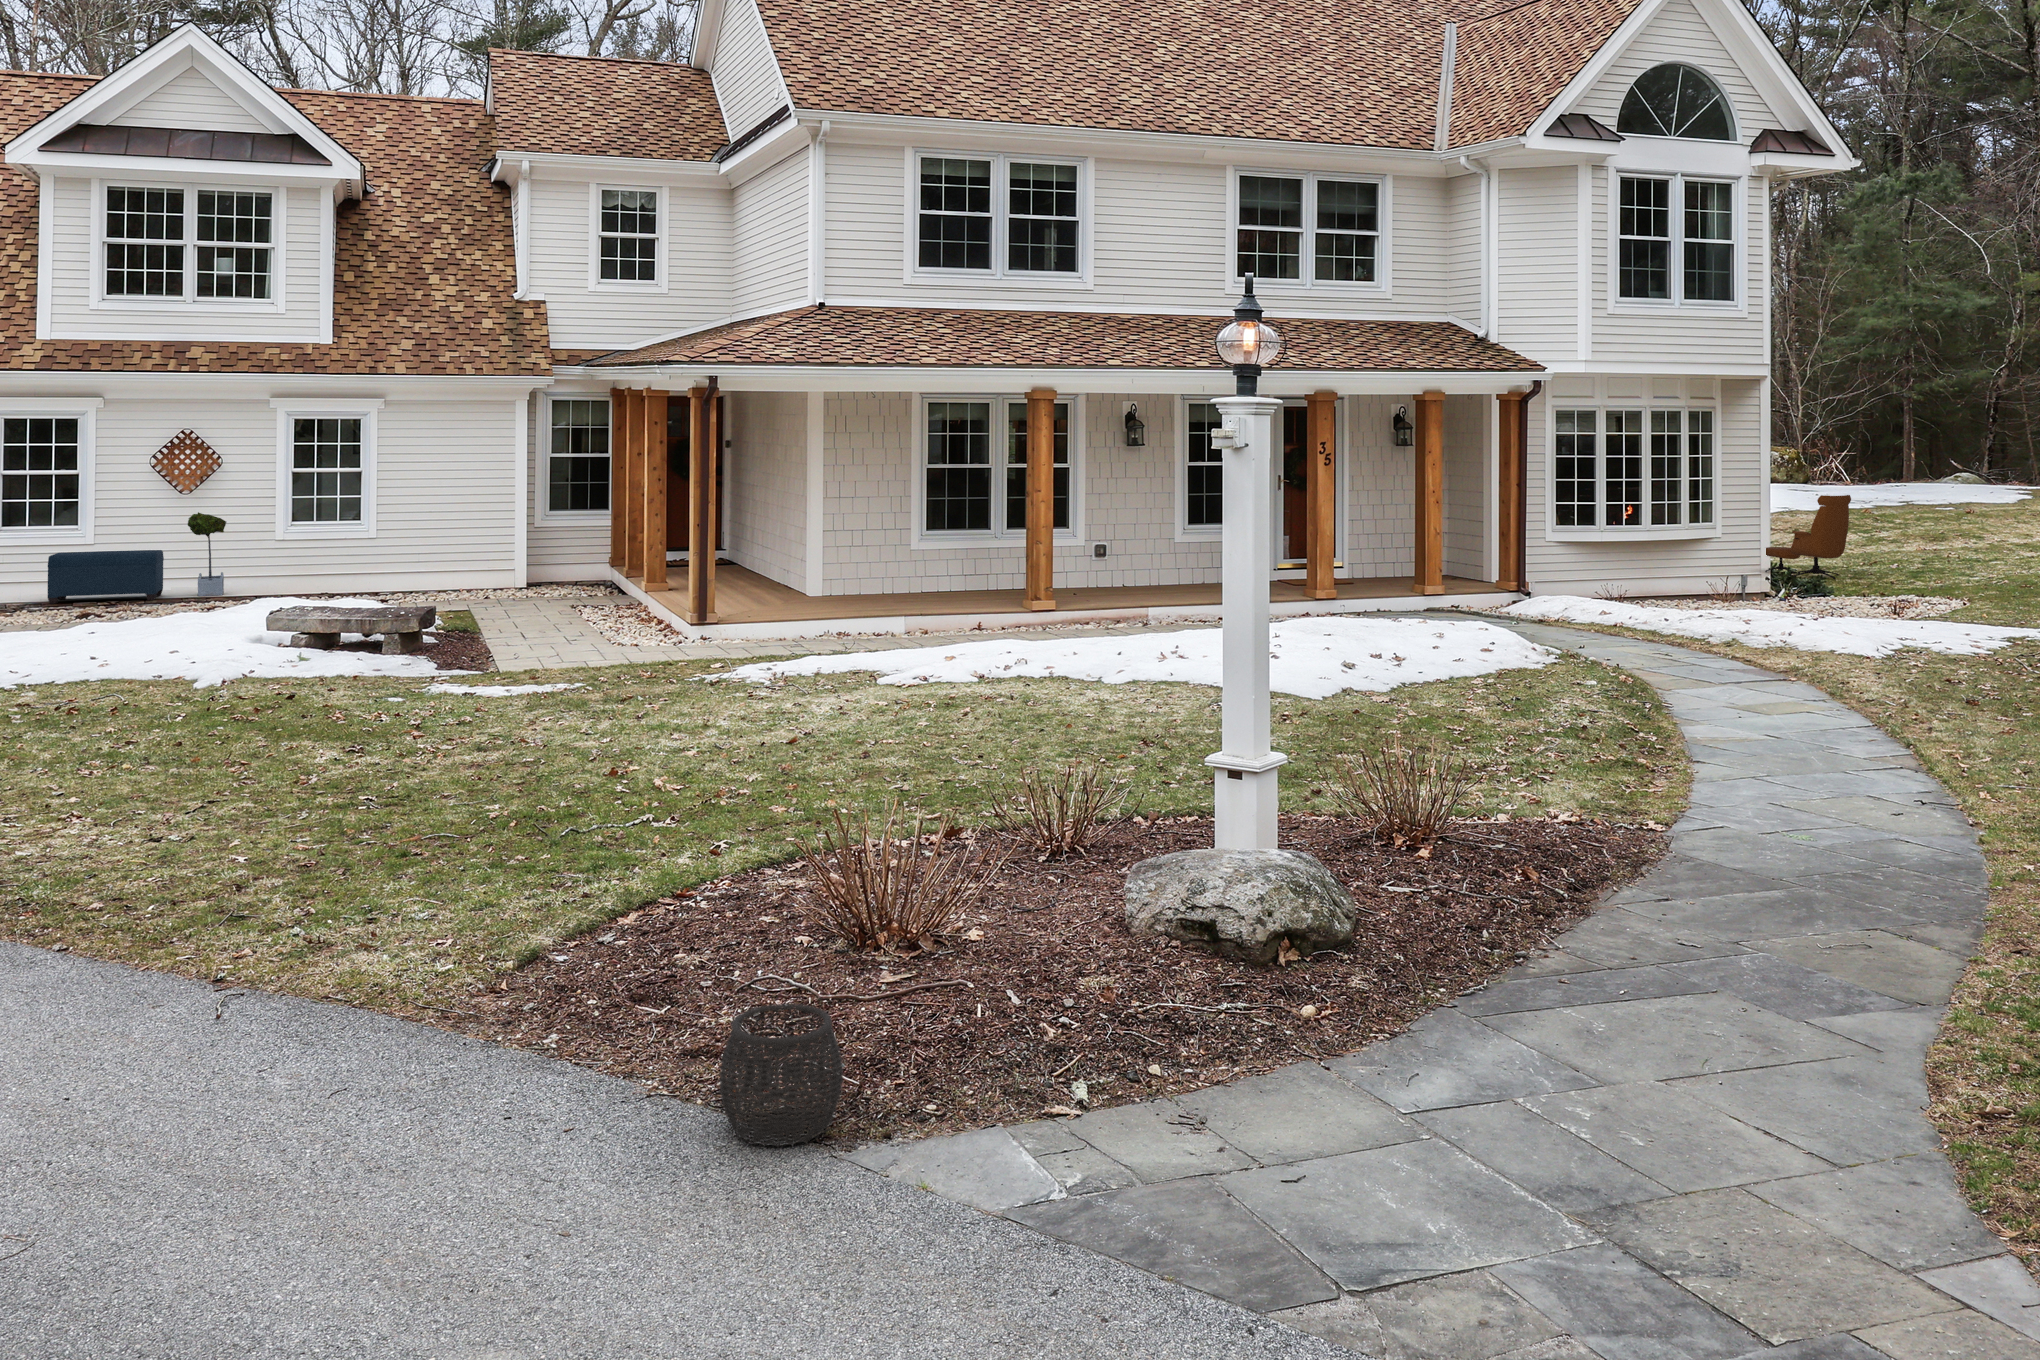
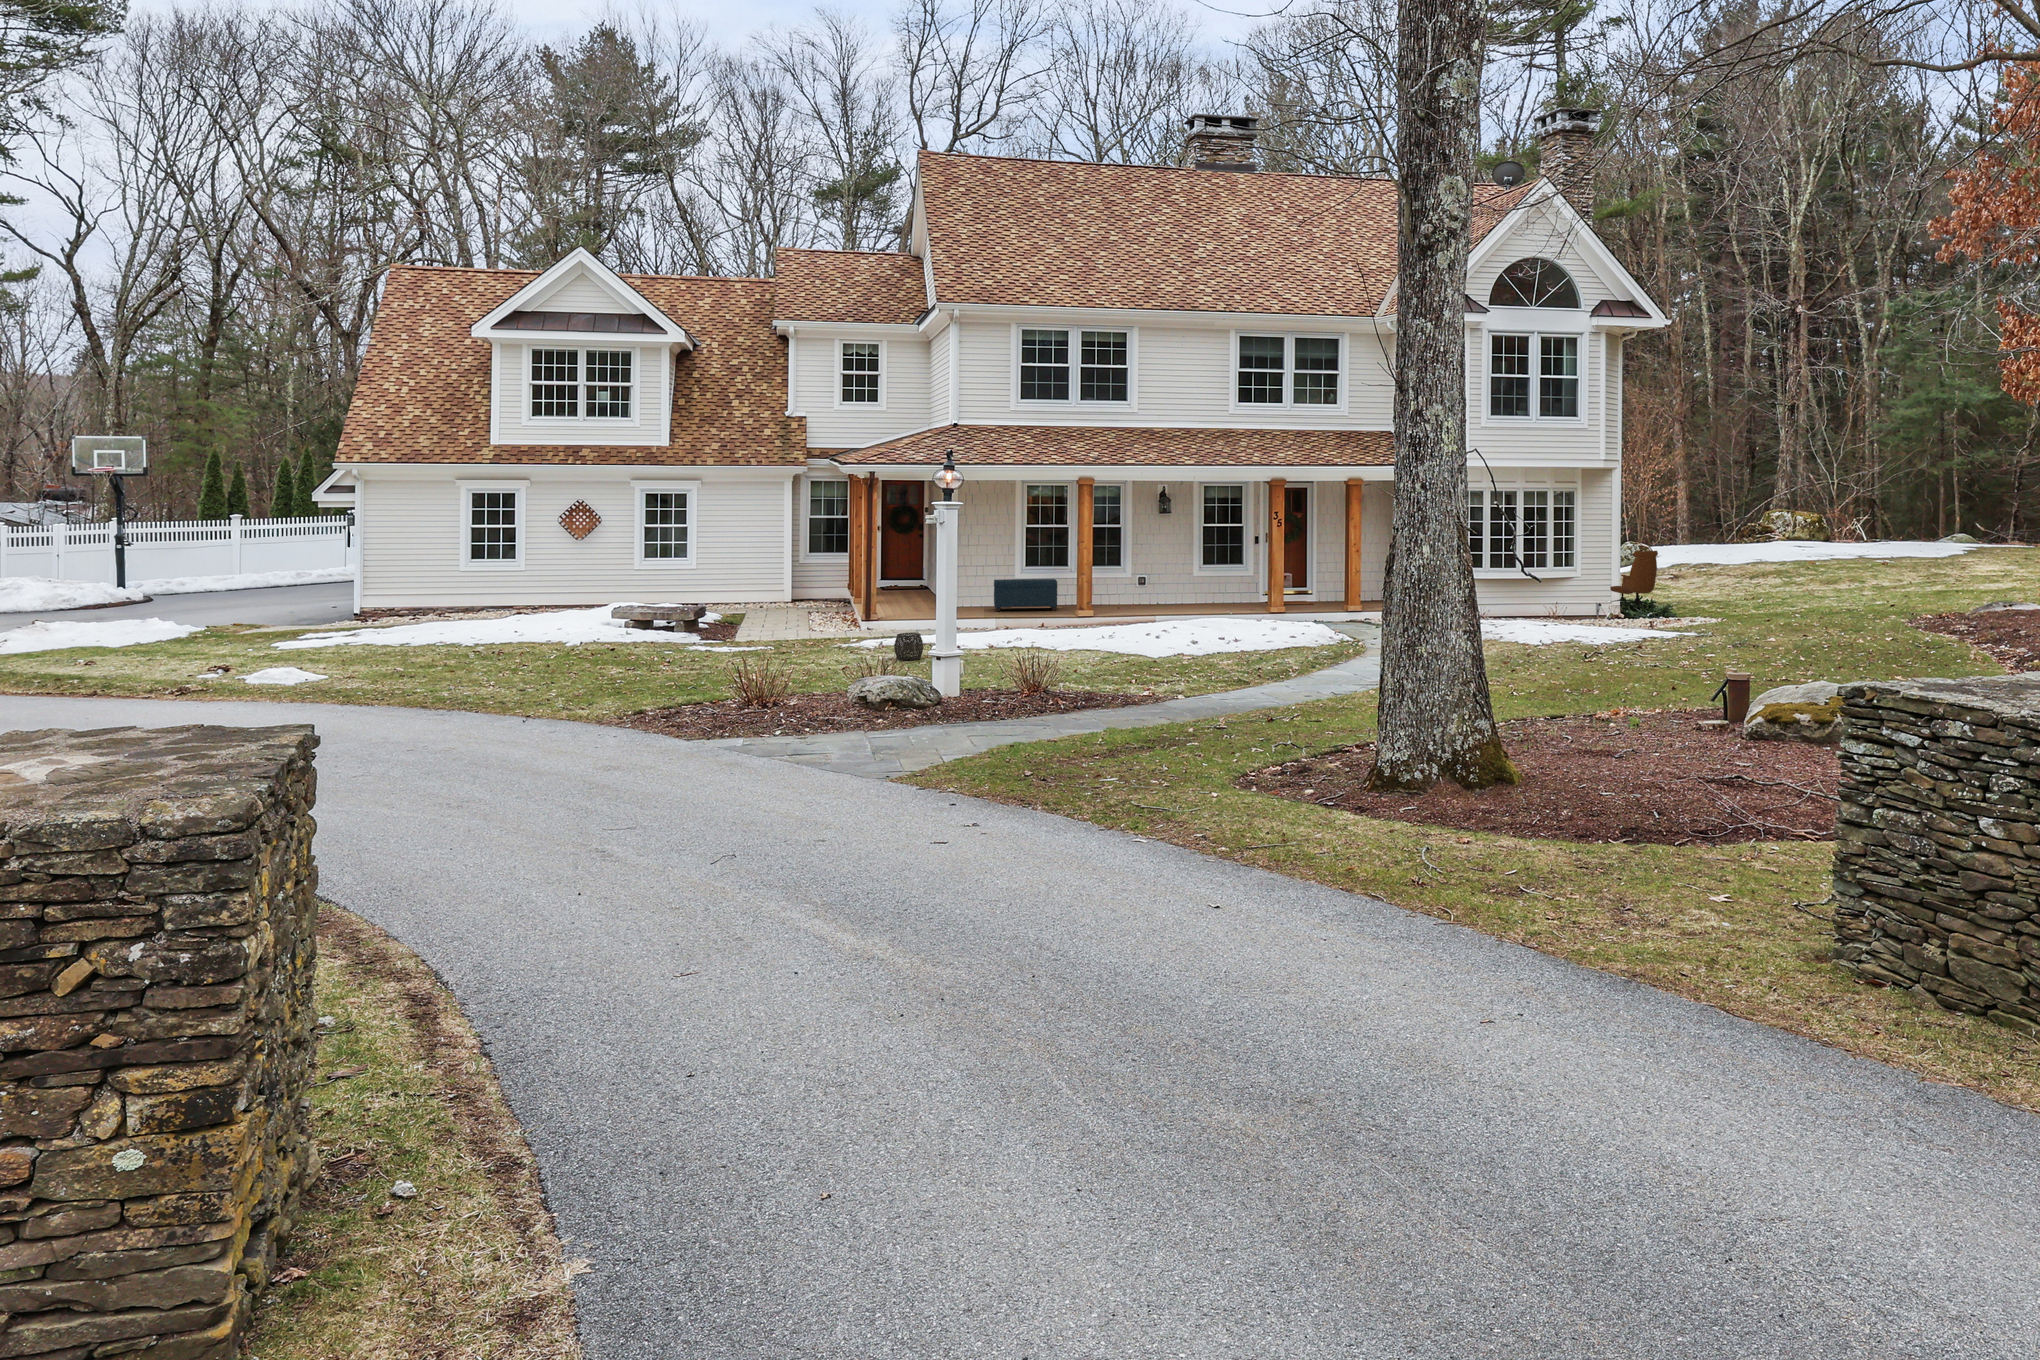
potted tree: present [188,512,226,596] -> none [581,551,604,603]
bench: present [48,550,164,604] -> present [994,579,1057,612]
woven basket: present [719,1004,843,1147] -> present [894,633,923,660]

